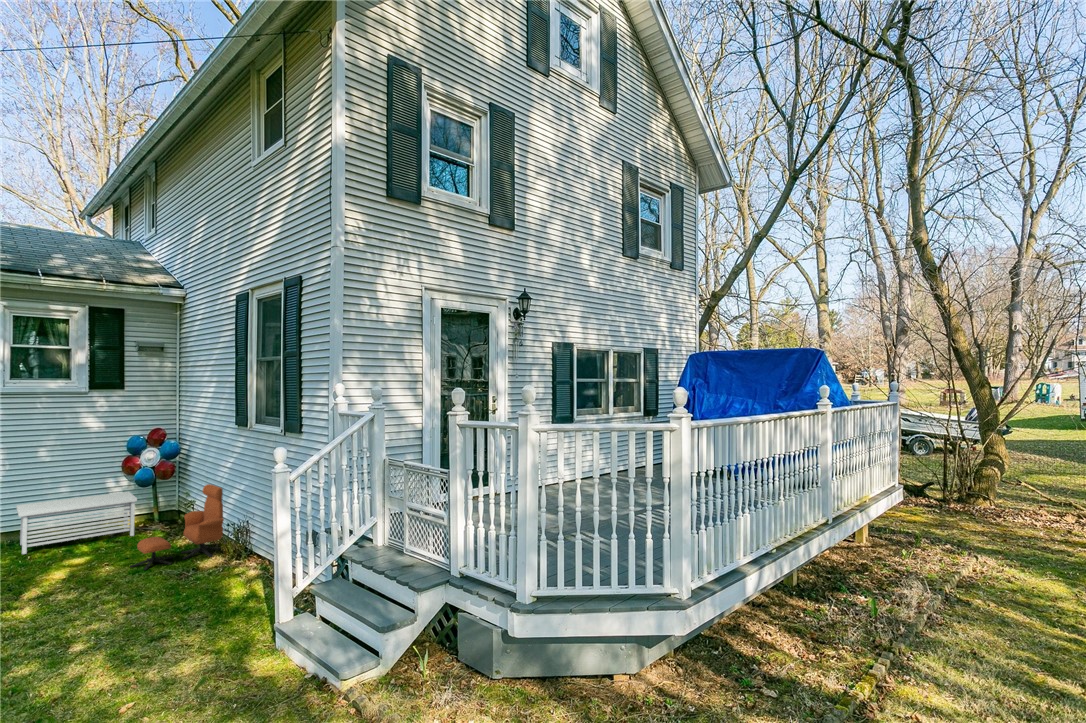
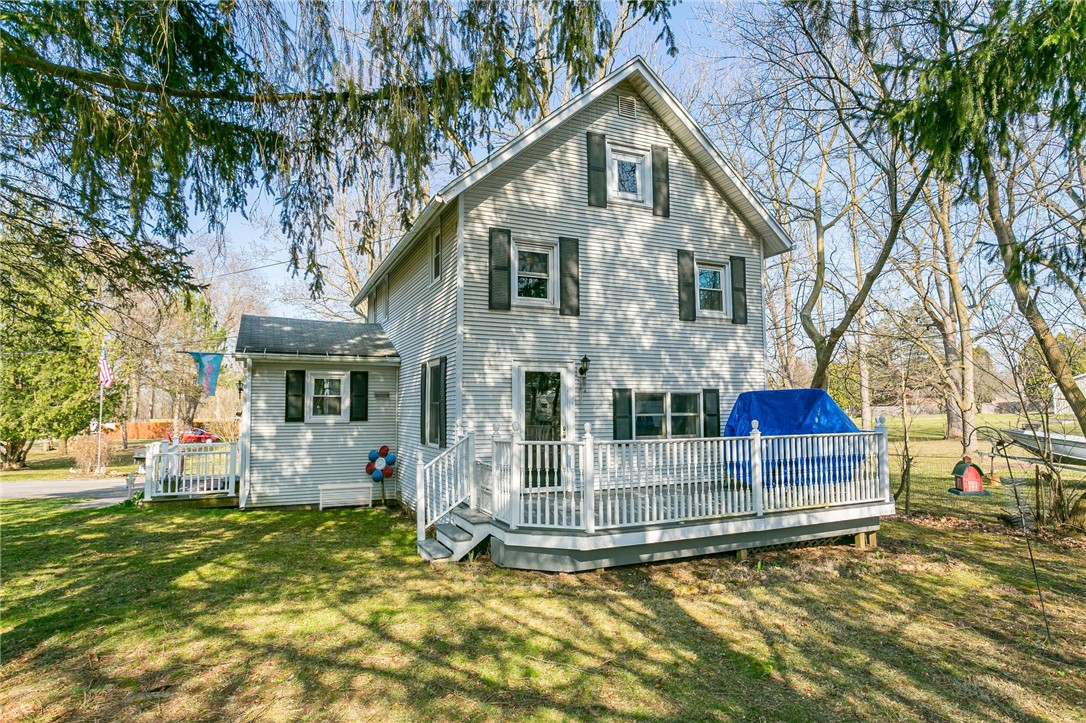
lounge chair: present [130,484,224,570] -> none [366,477,414,521]

